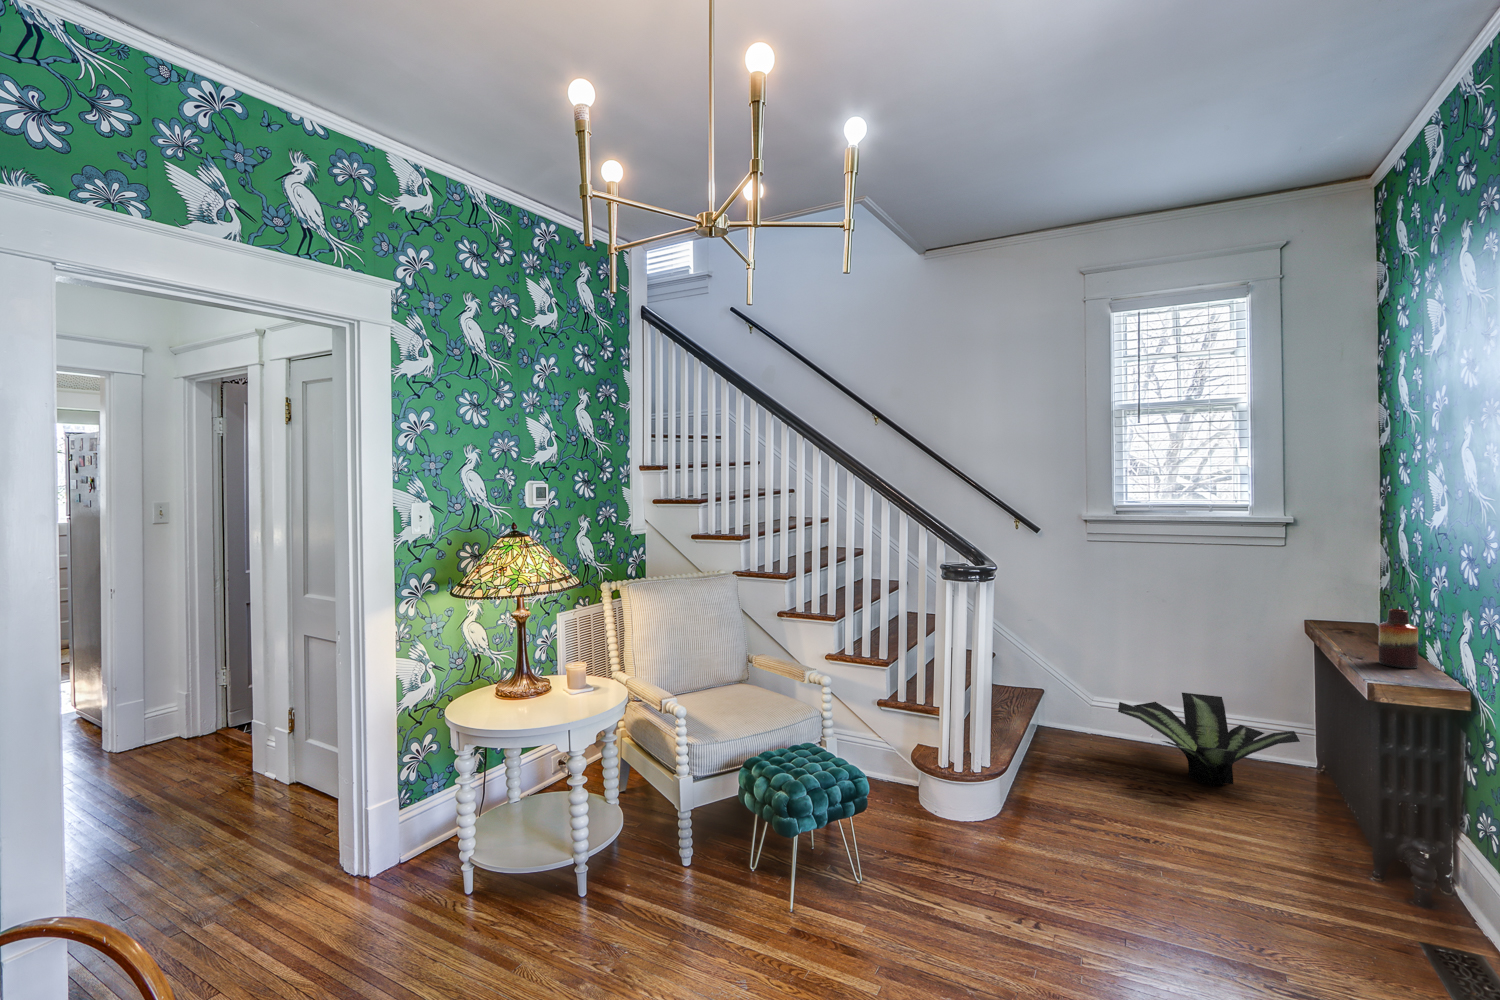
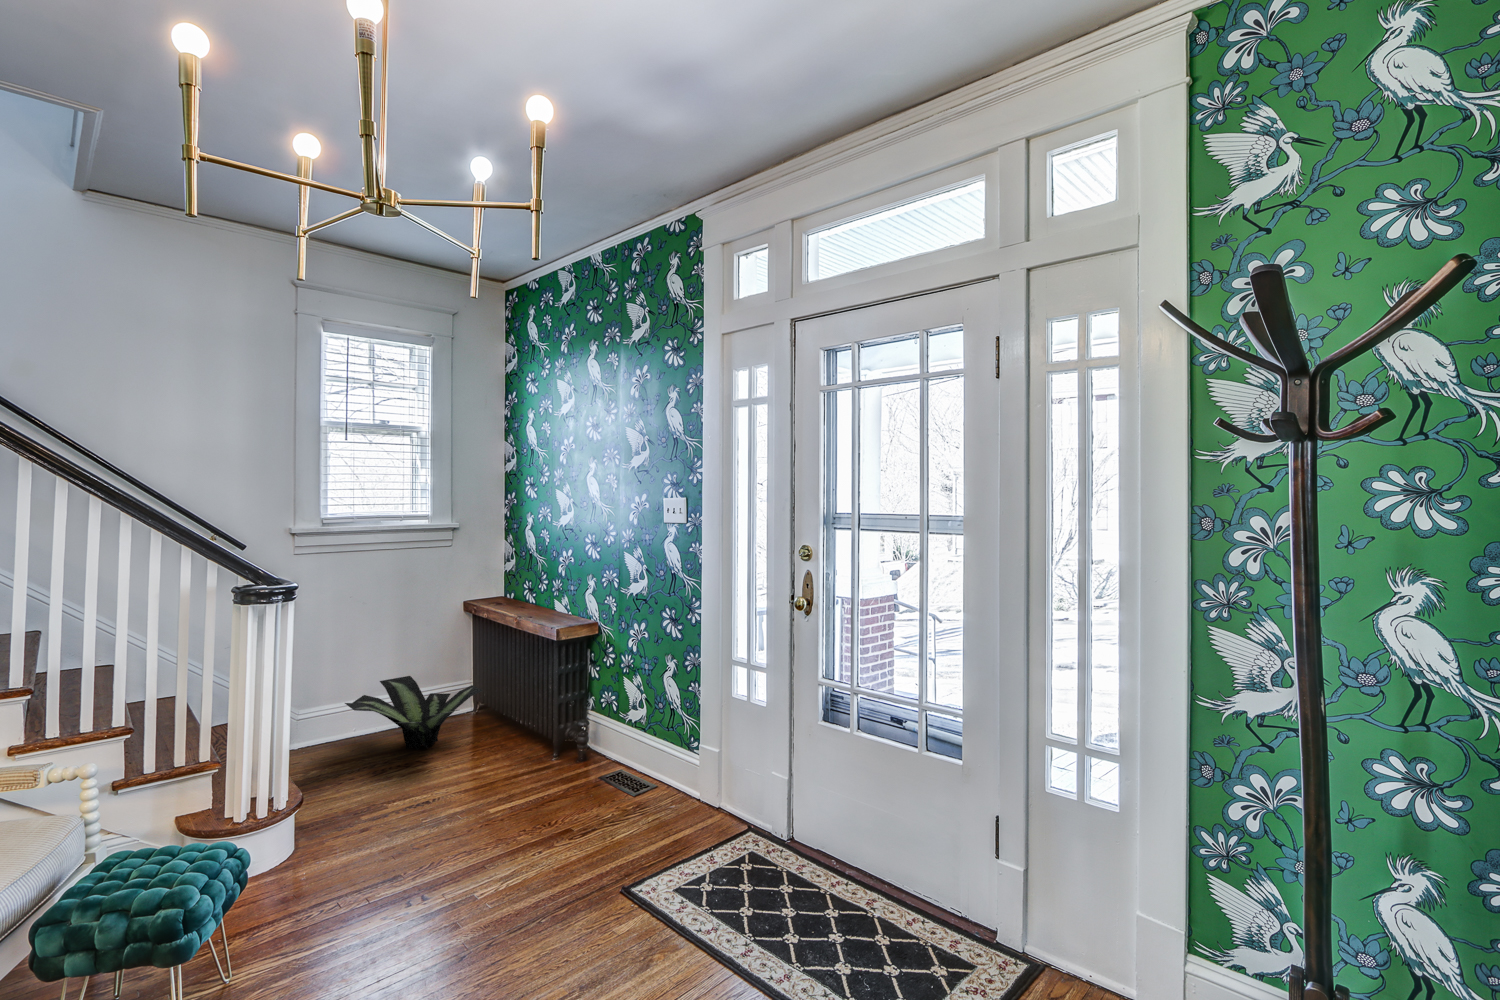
vase: present [1379,609,1418,668] -> none [543,582,563,620]

